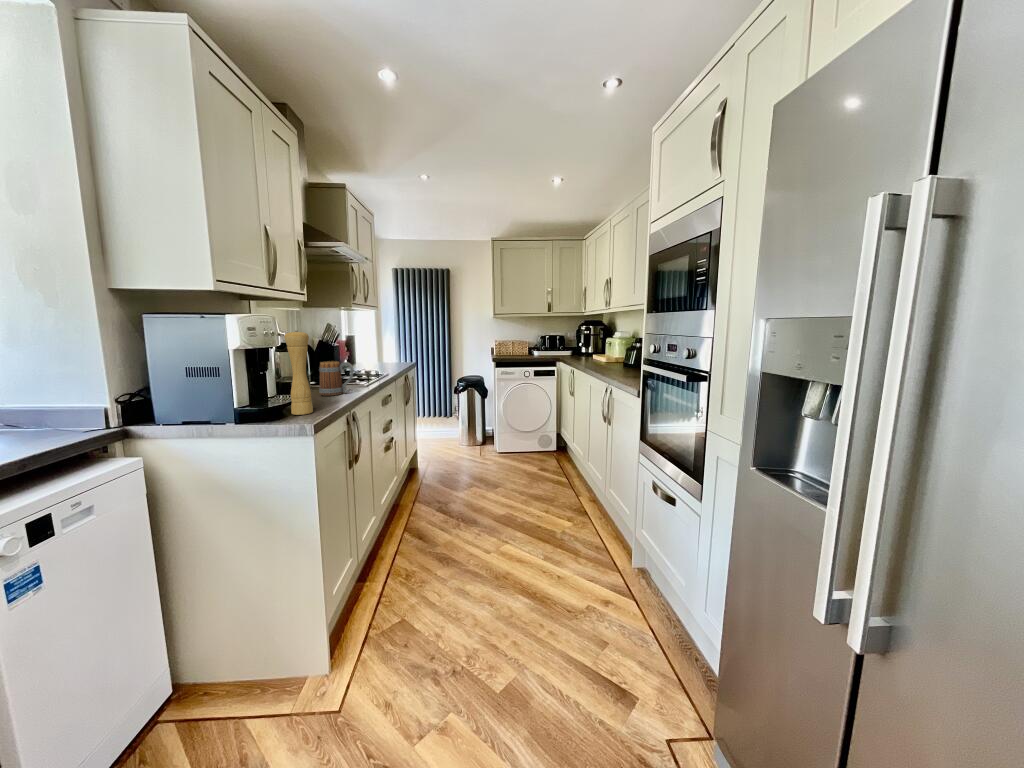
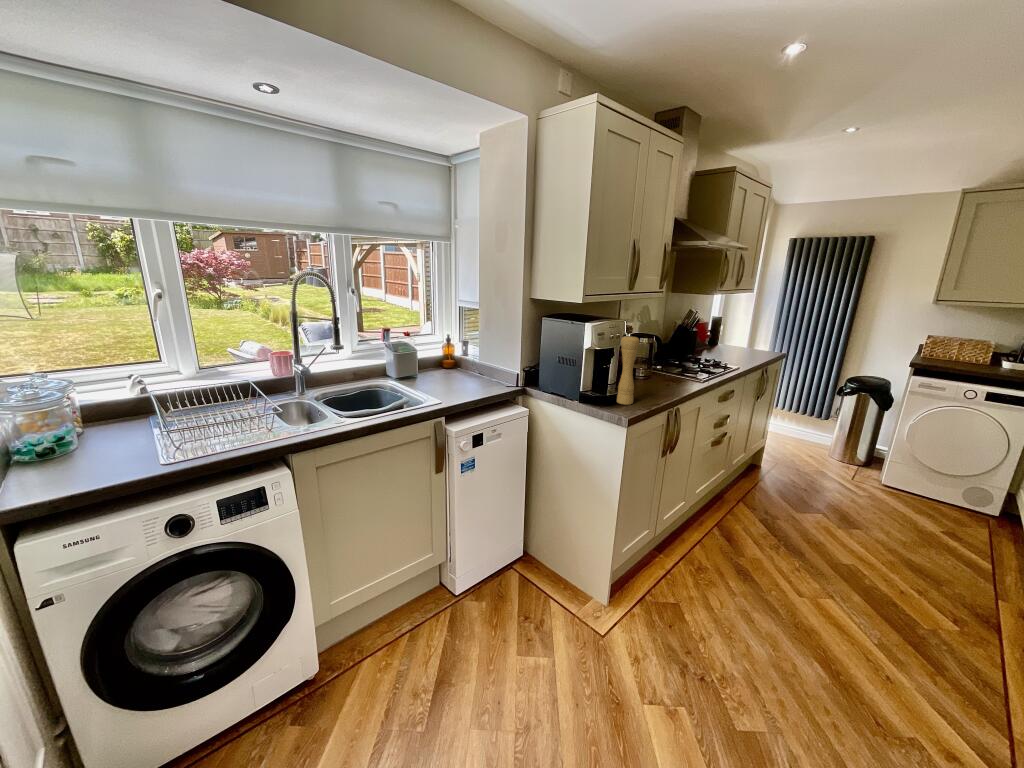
mug: present [319,361,354,396] -> none [651,355,684,387]

